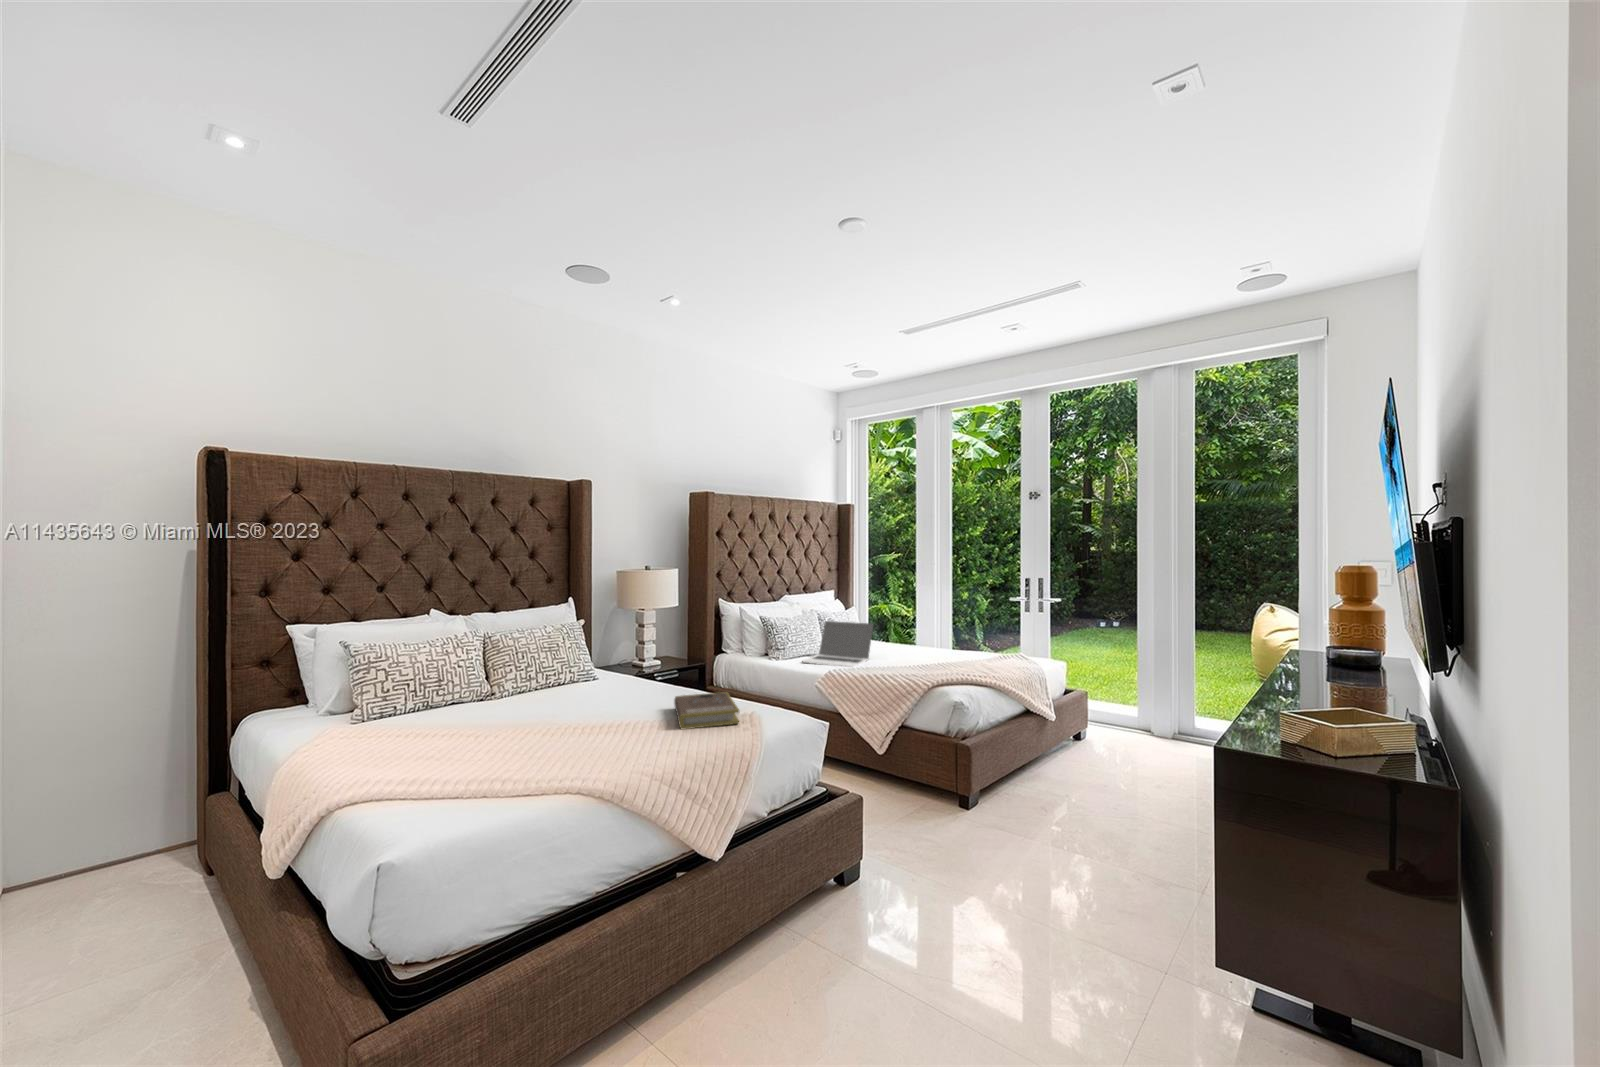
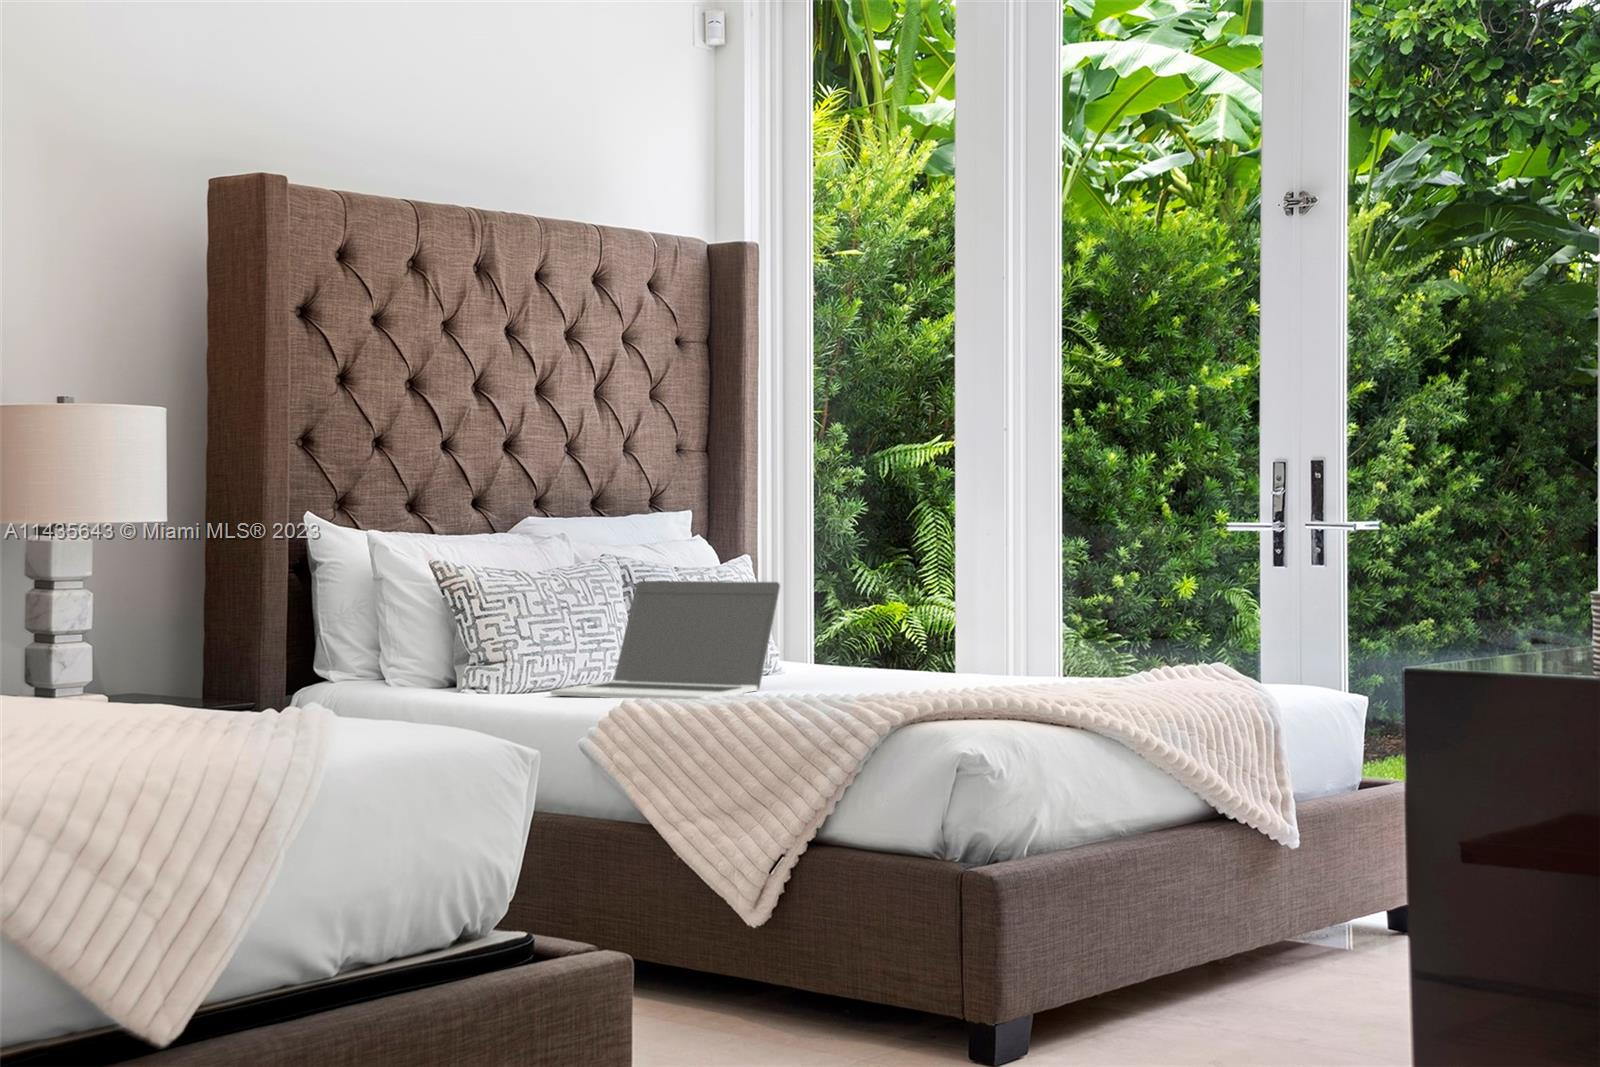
book: present [674,692,739,729] -> none [77,682,258,746]

